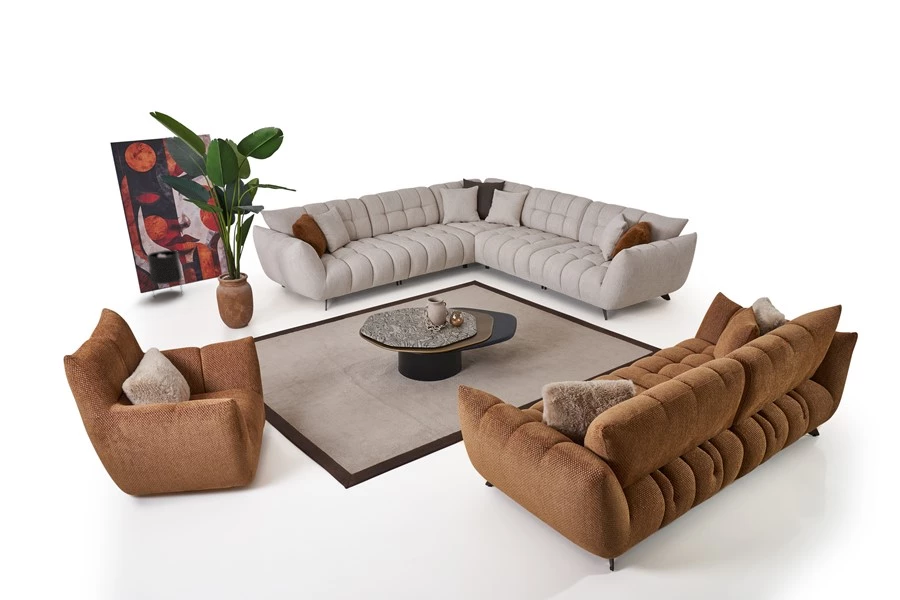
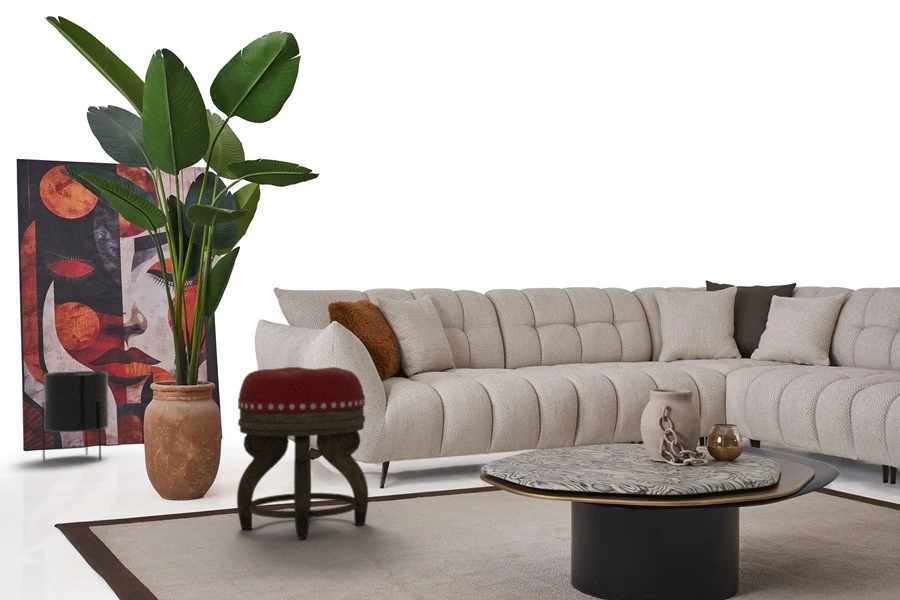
footstool: none [271,275,329,349] -> present [237,367,368,538]

